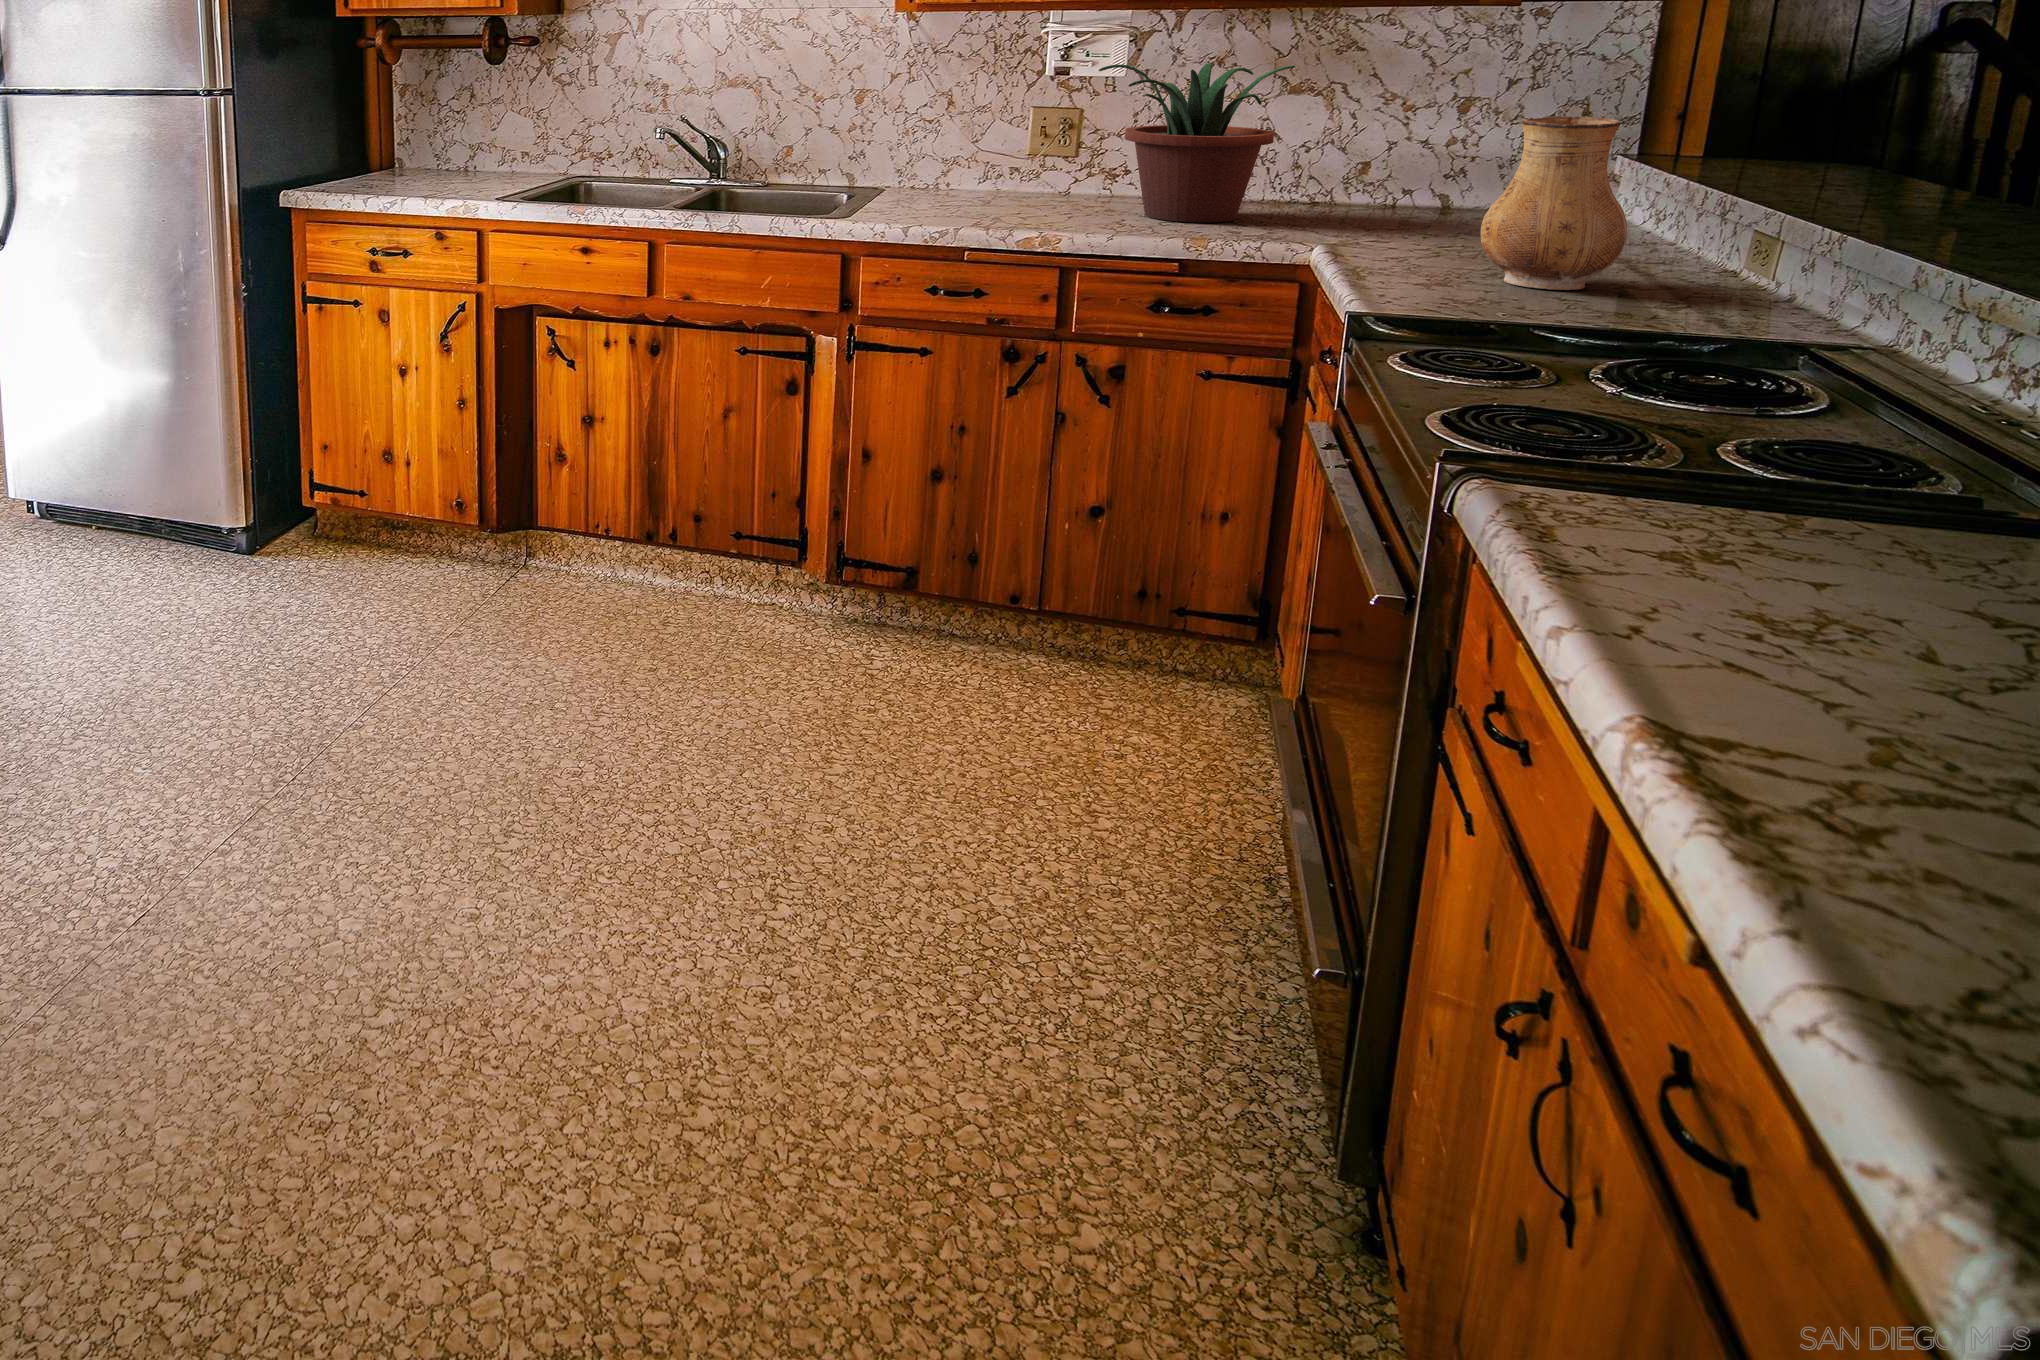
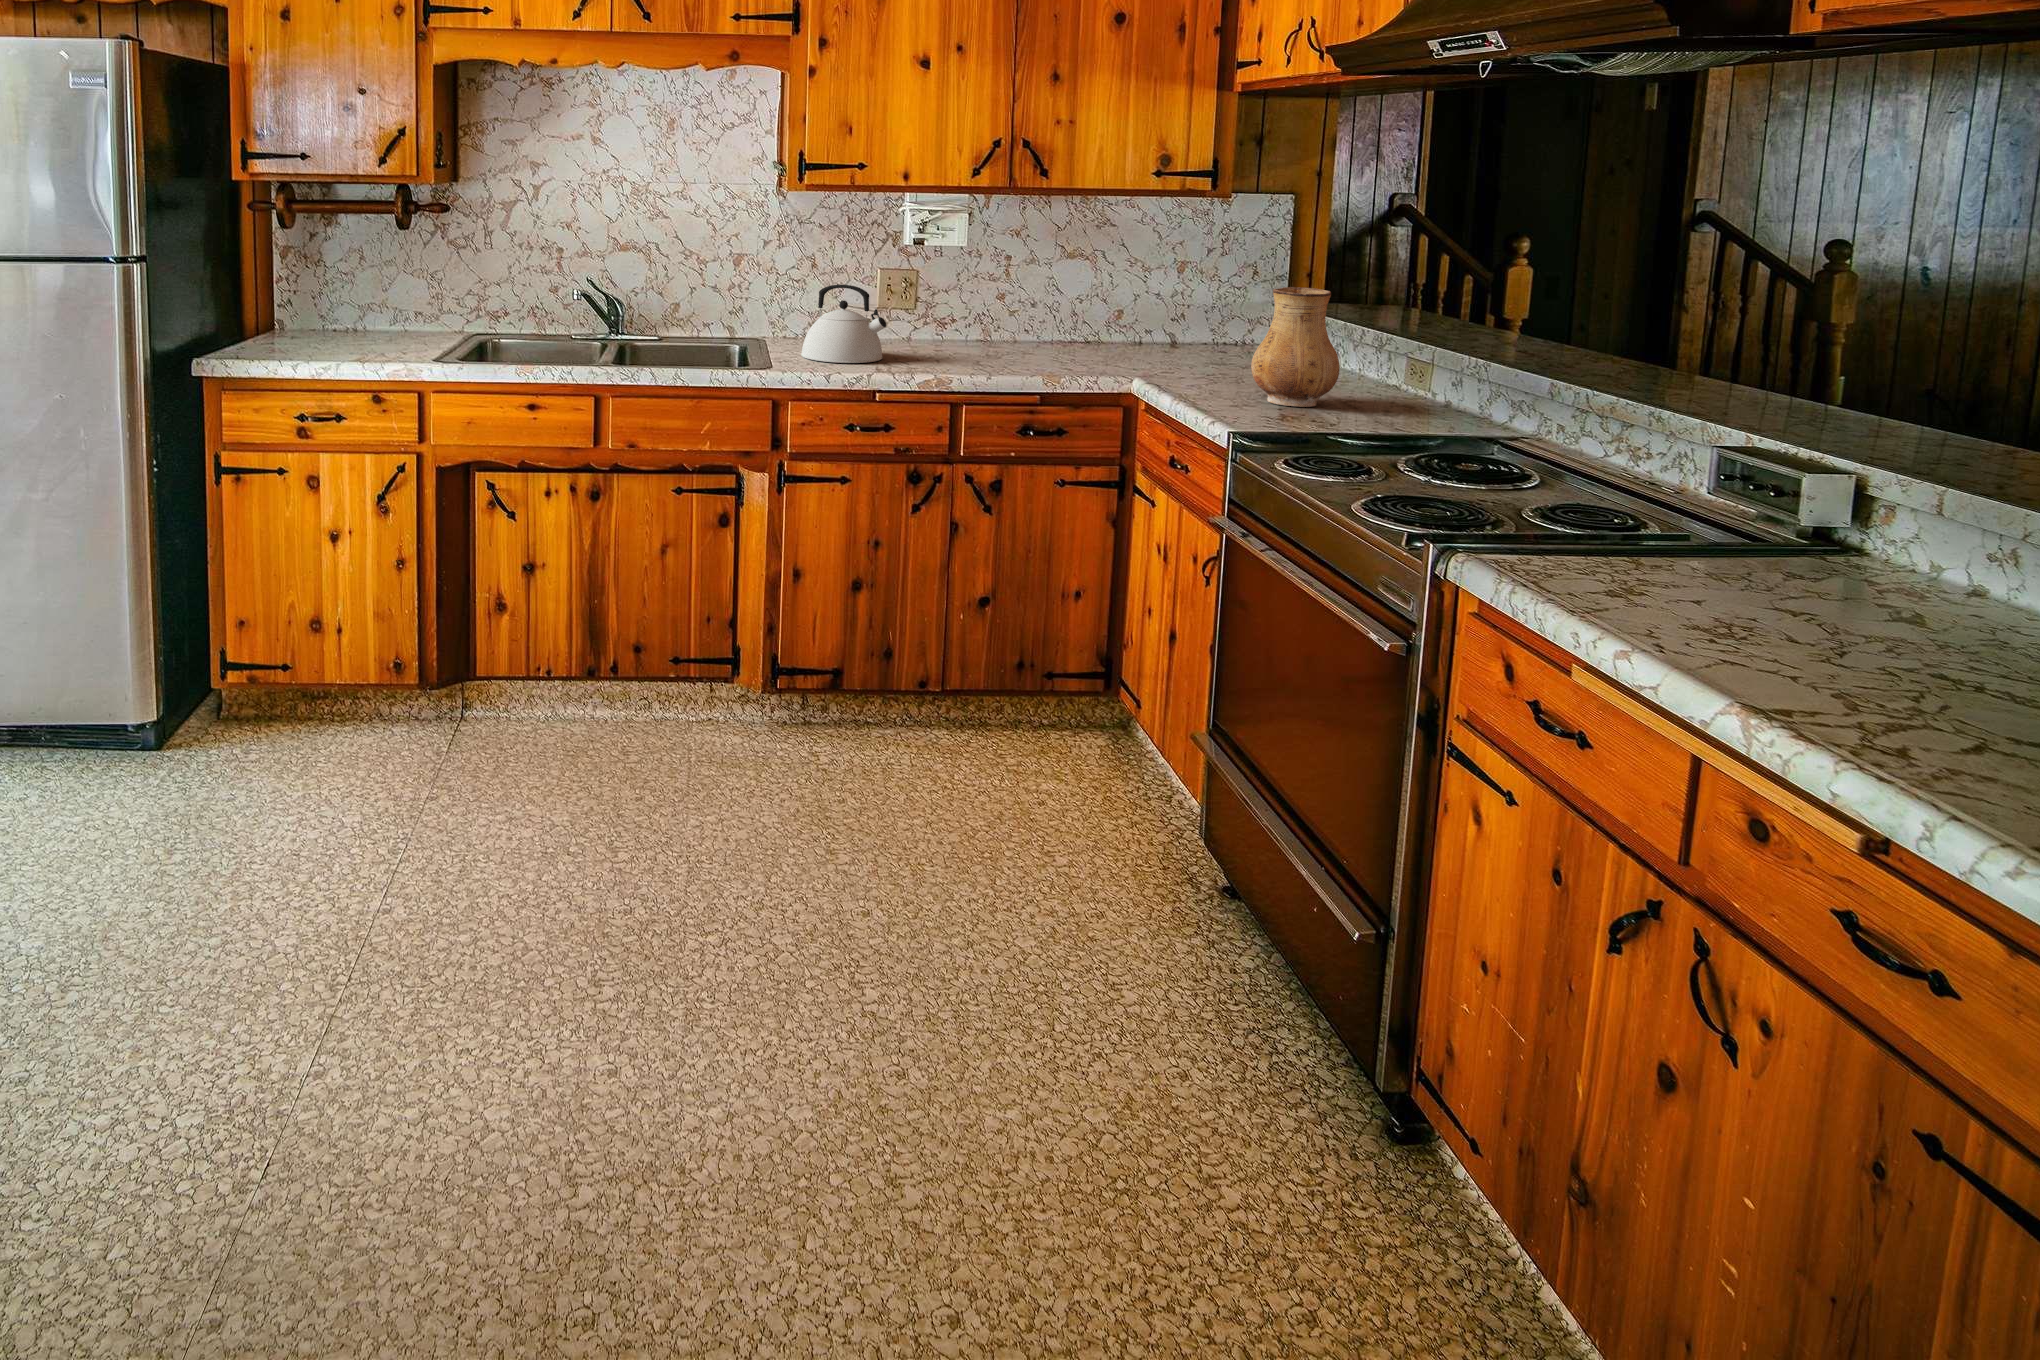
potted plant: present [1099,63,1295,222] -> none [949,241,1081,363]
kettle: none [897,119,1002,215] -> present [801,285,886,363]

